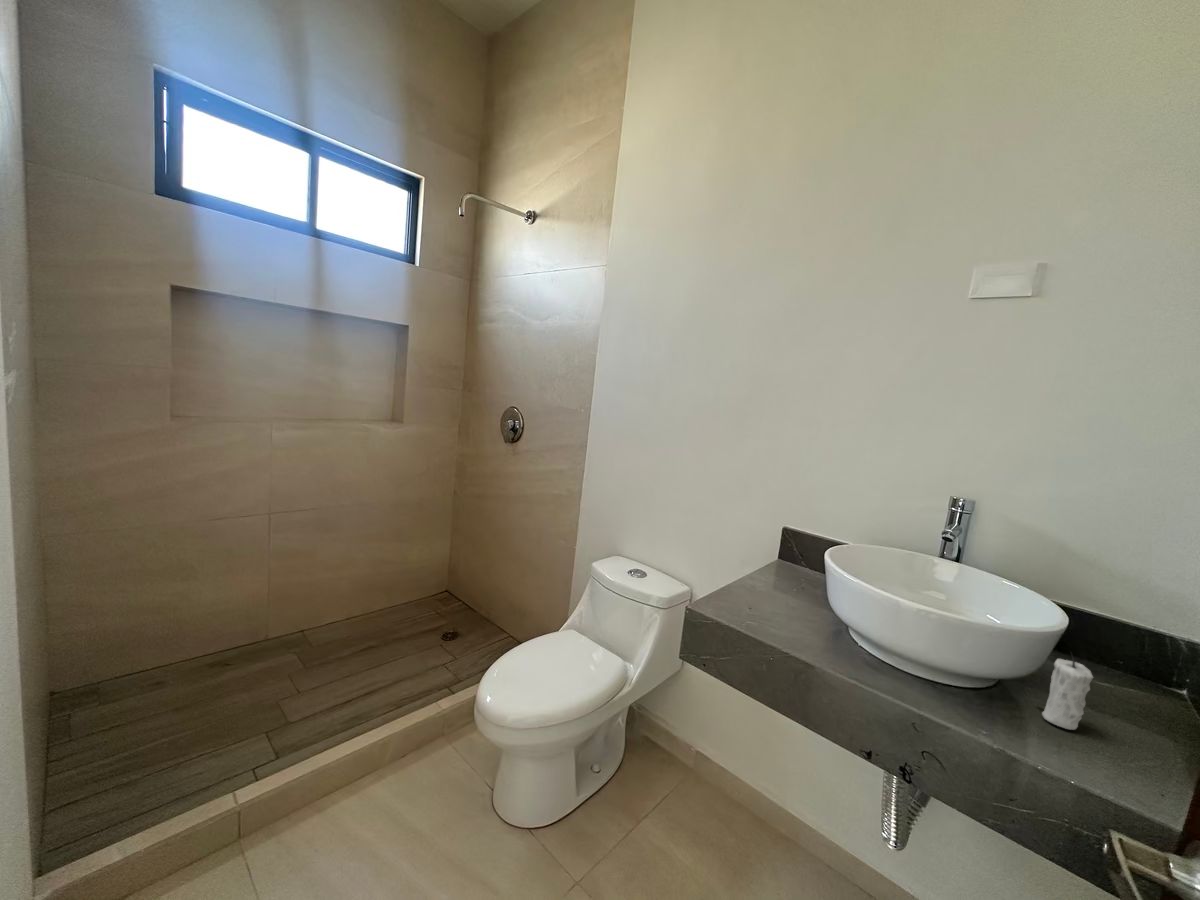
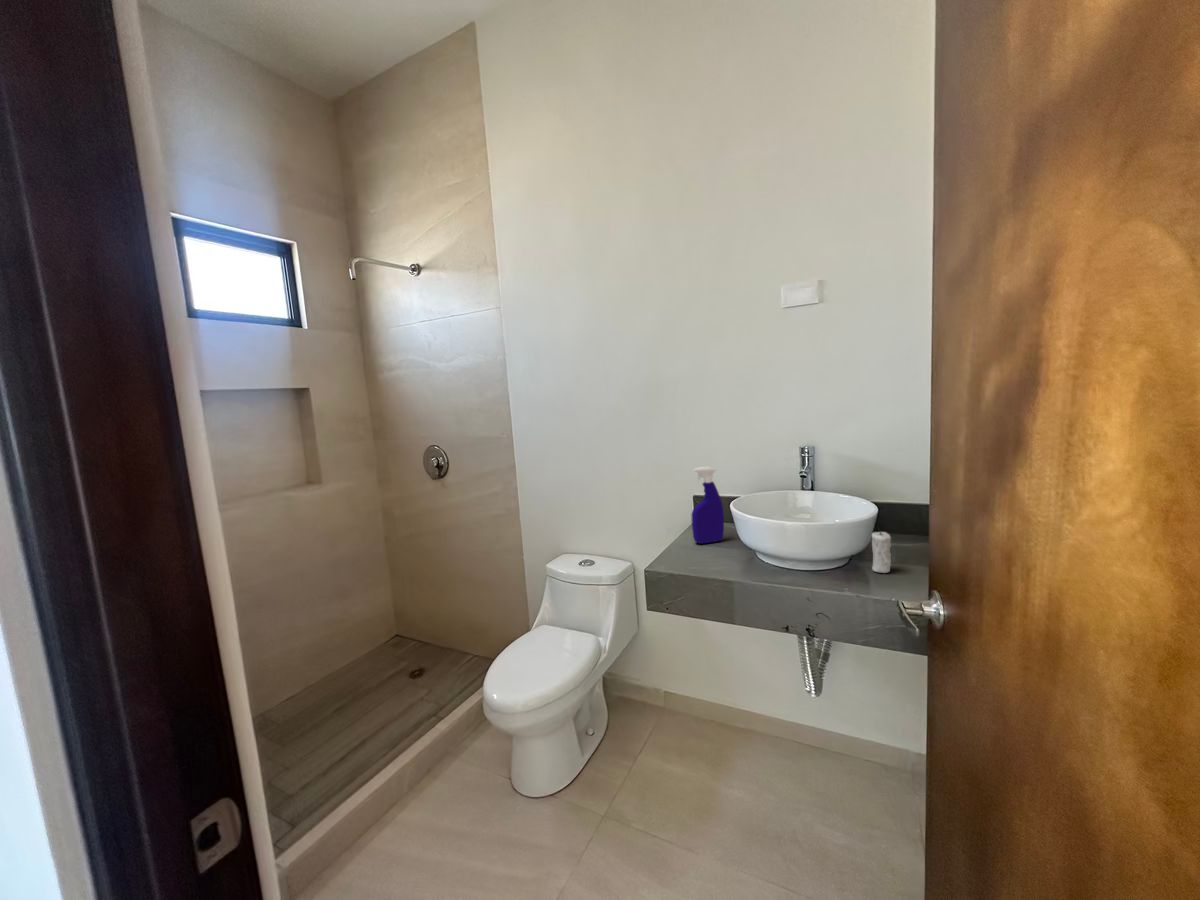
spray bottle: none [765,492,816,594] -> present [691,467,724,543]

